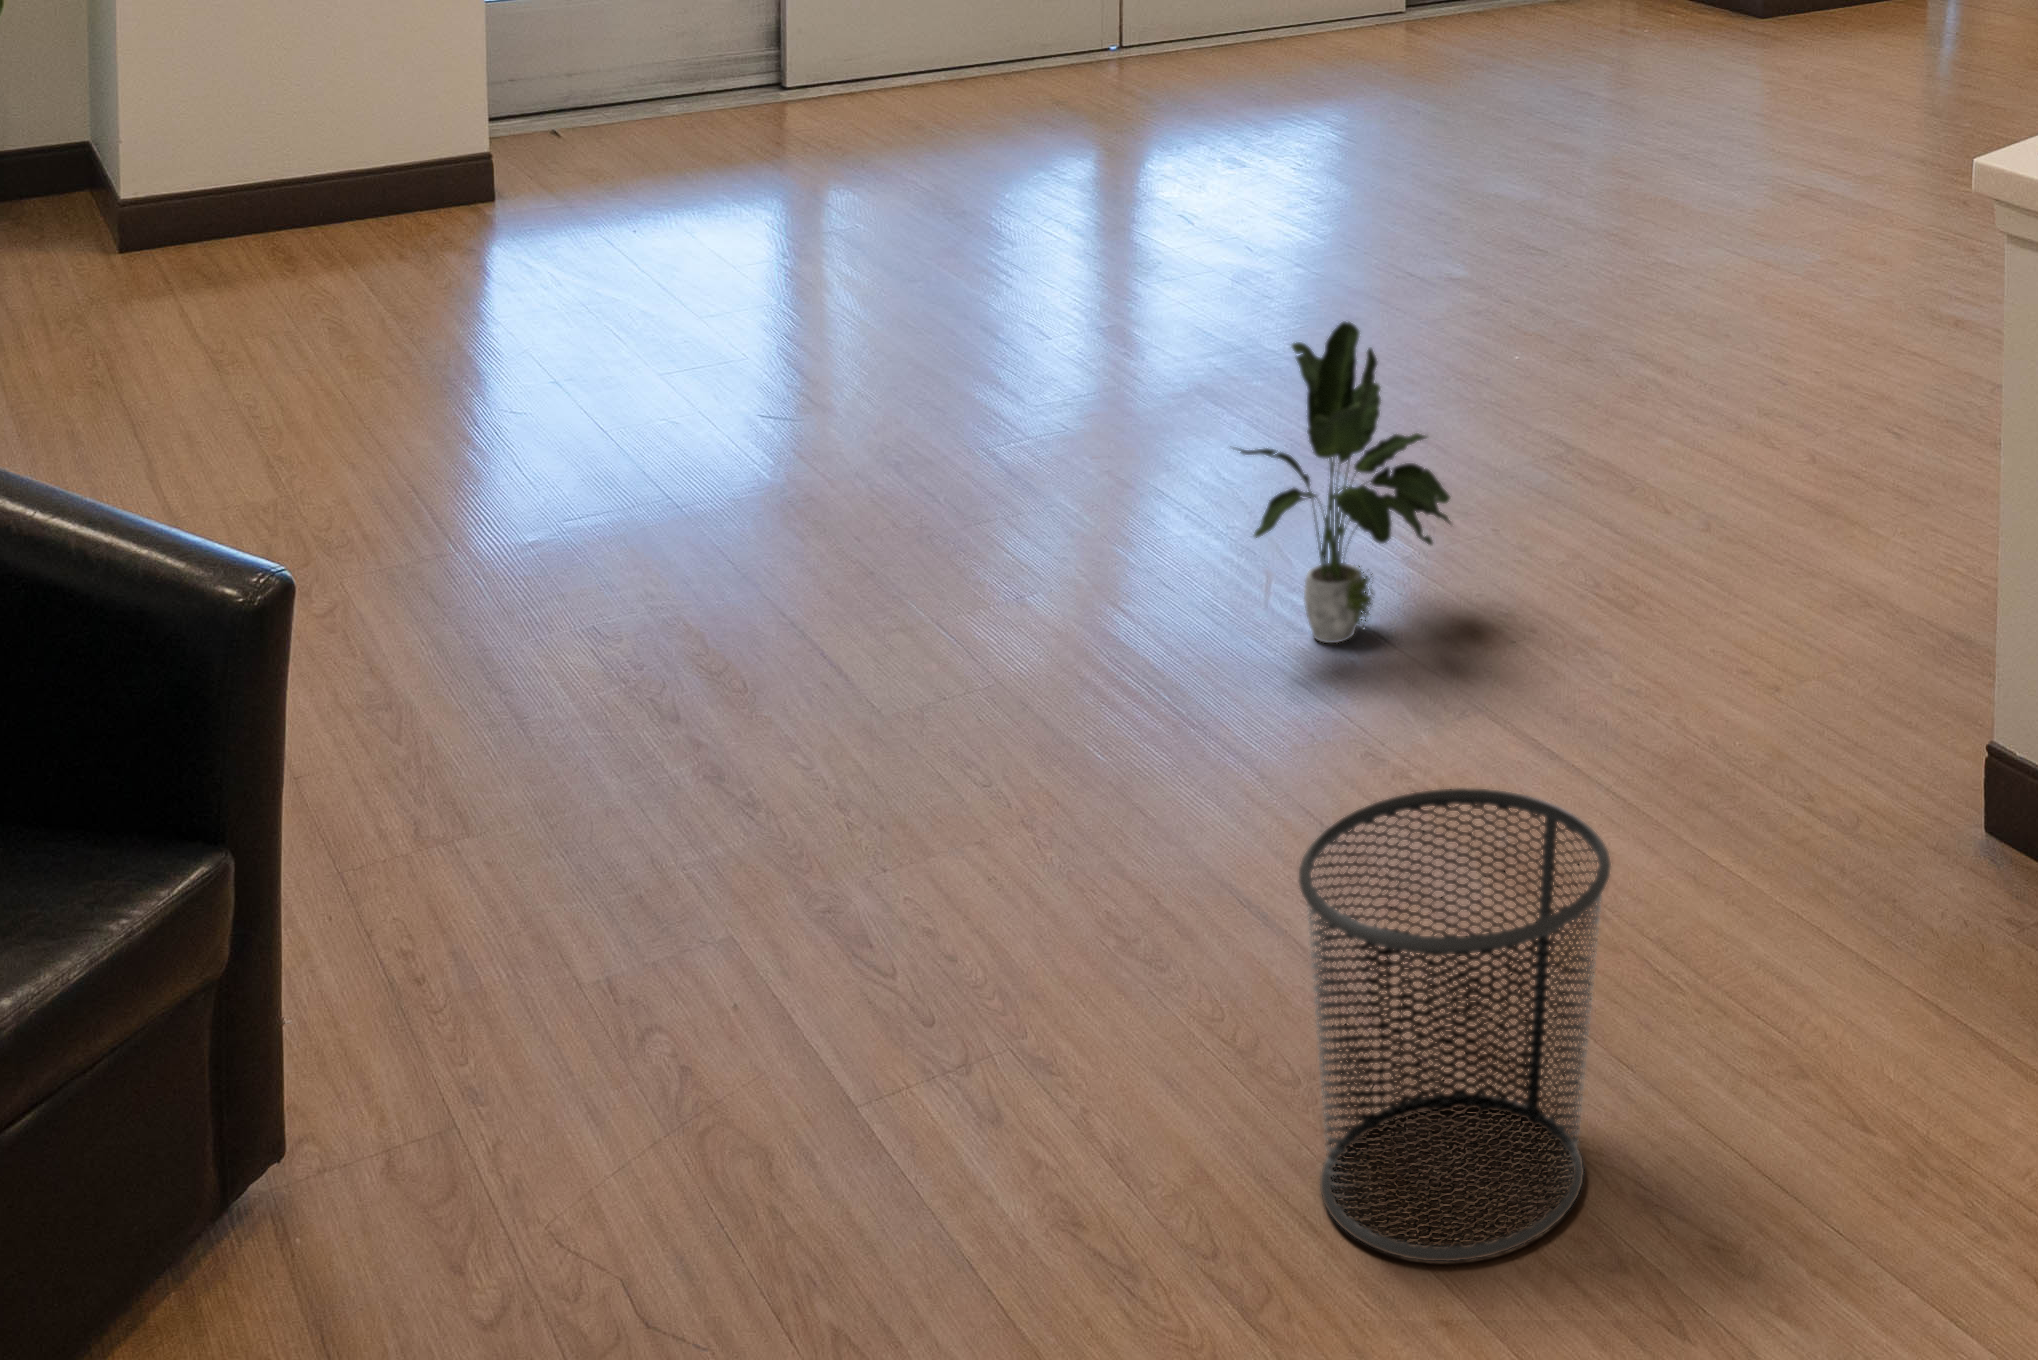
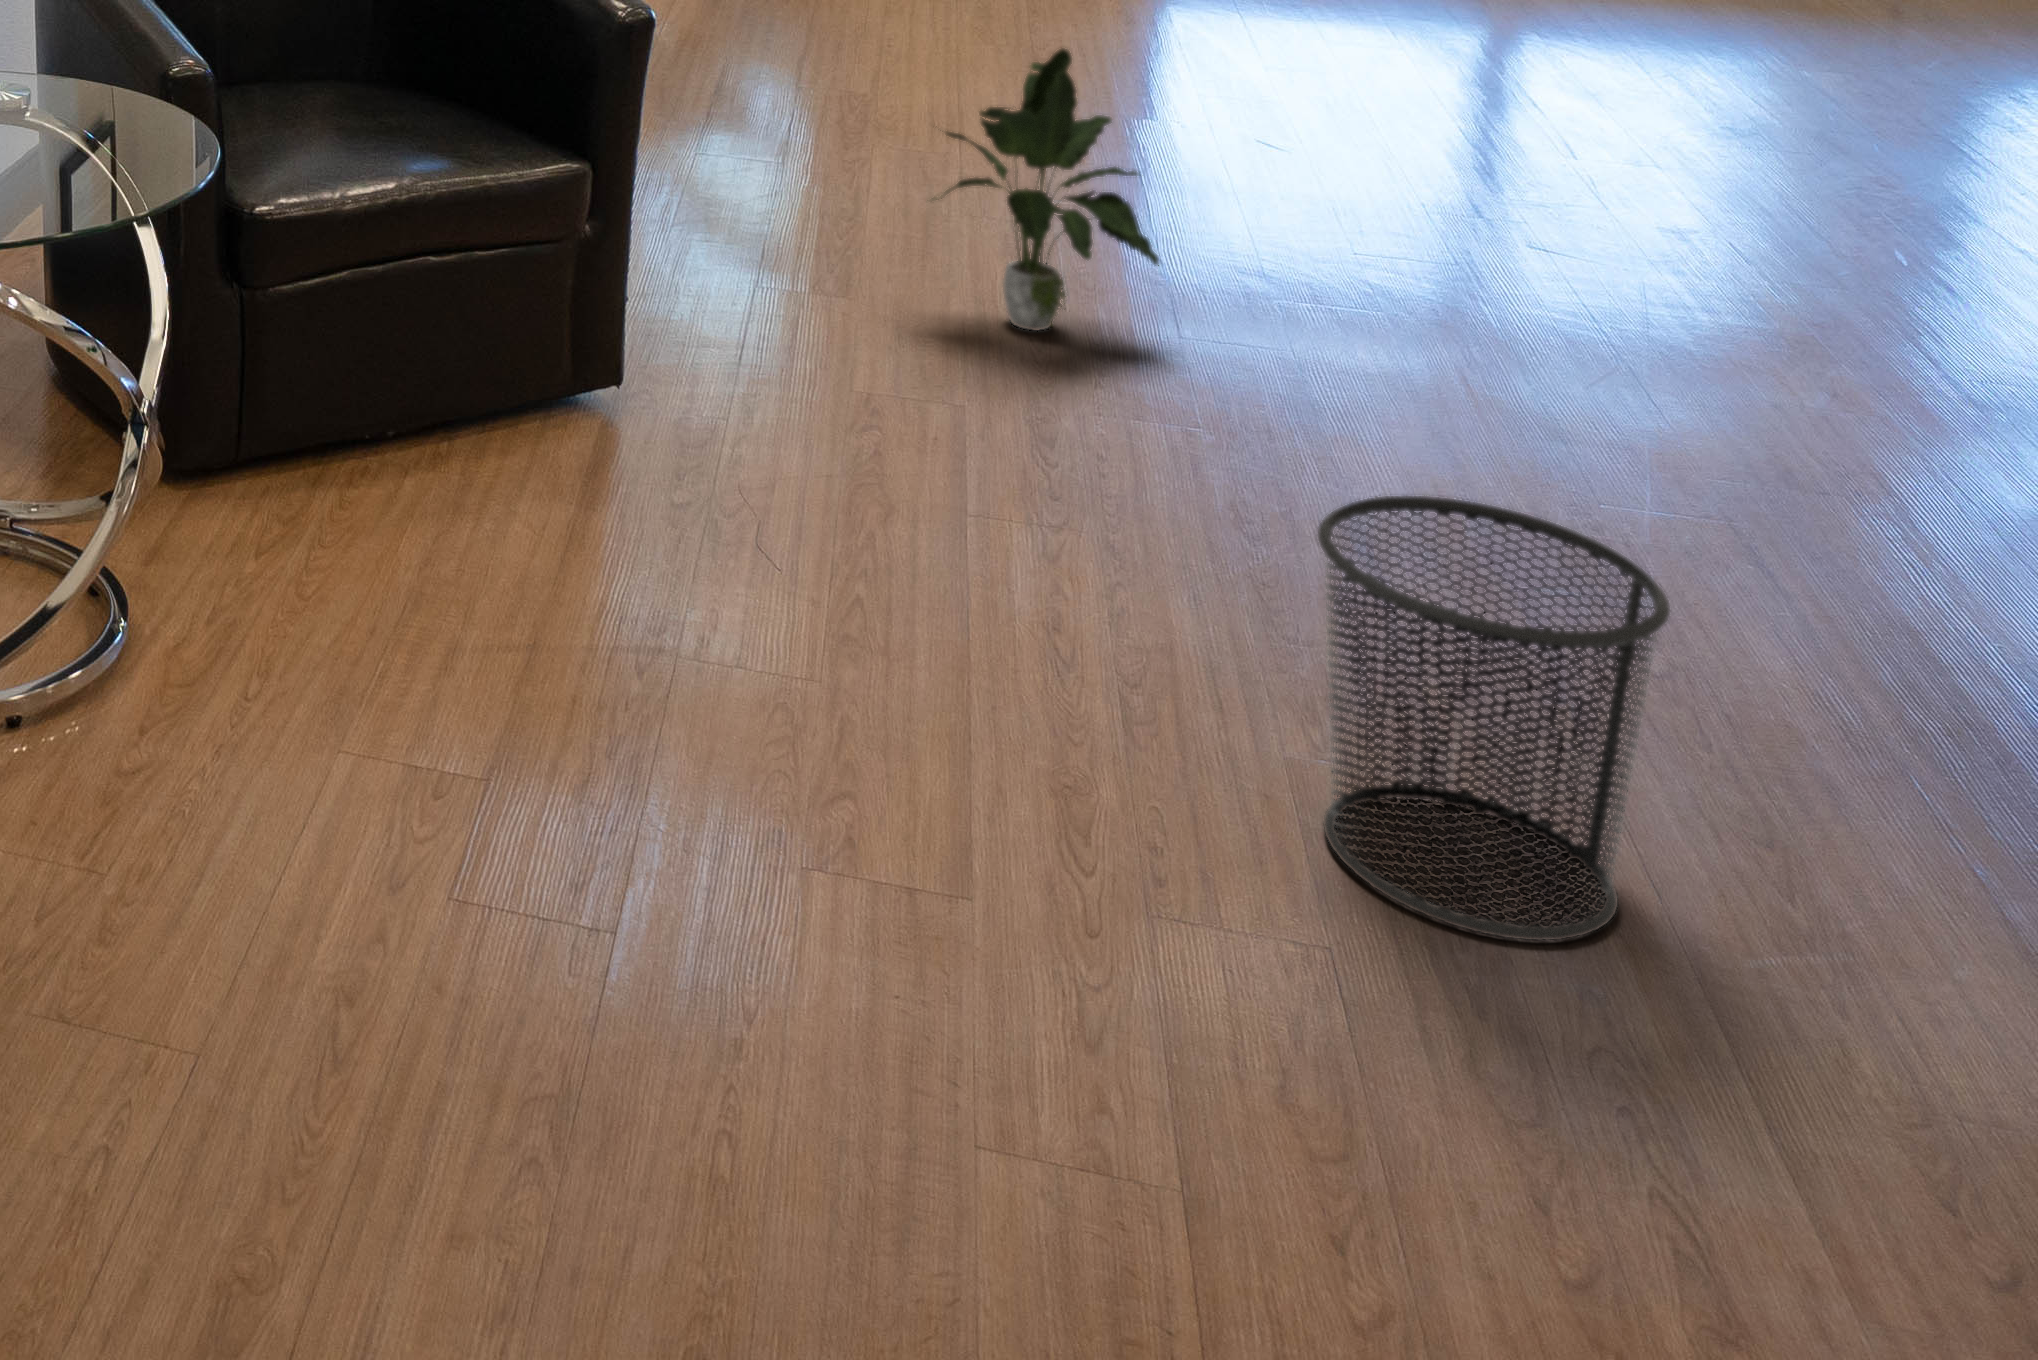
potted plant: present [1234,322,1451,643] -> present [941,49,1159,330]

